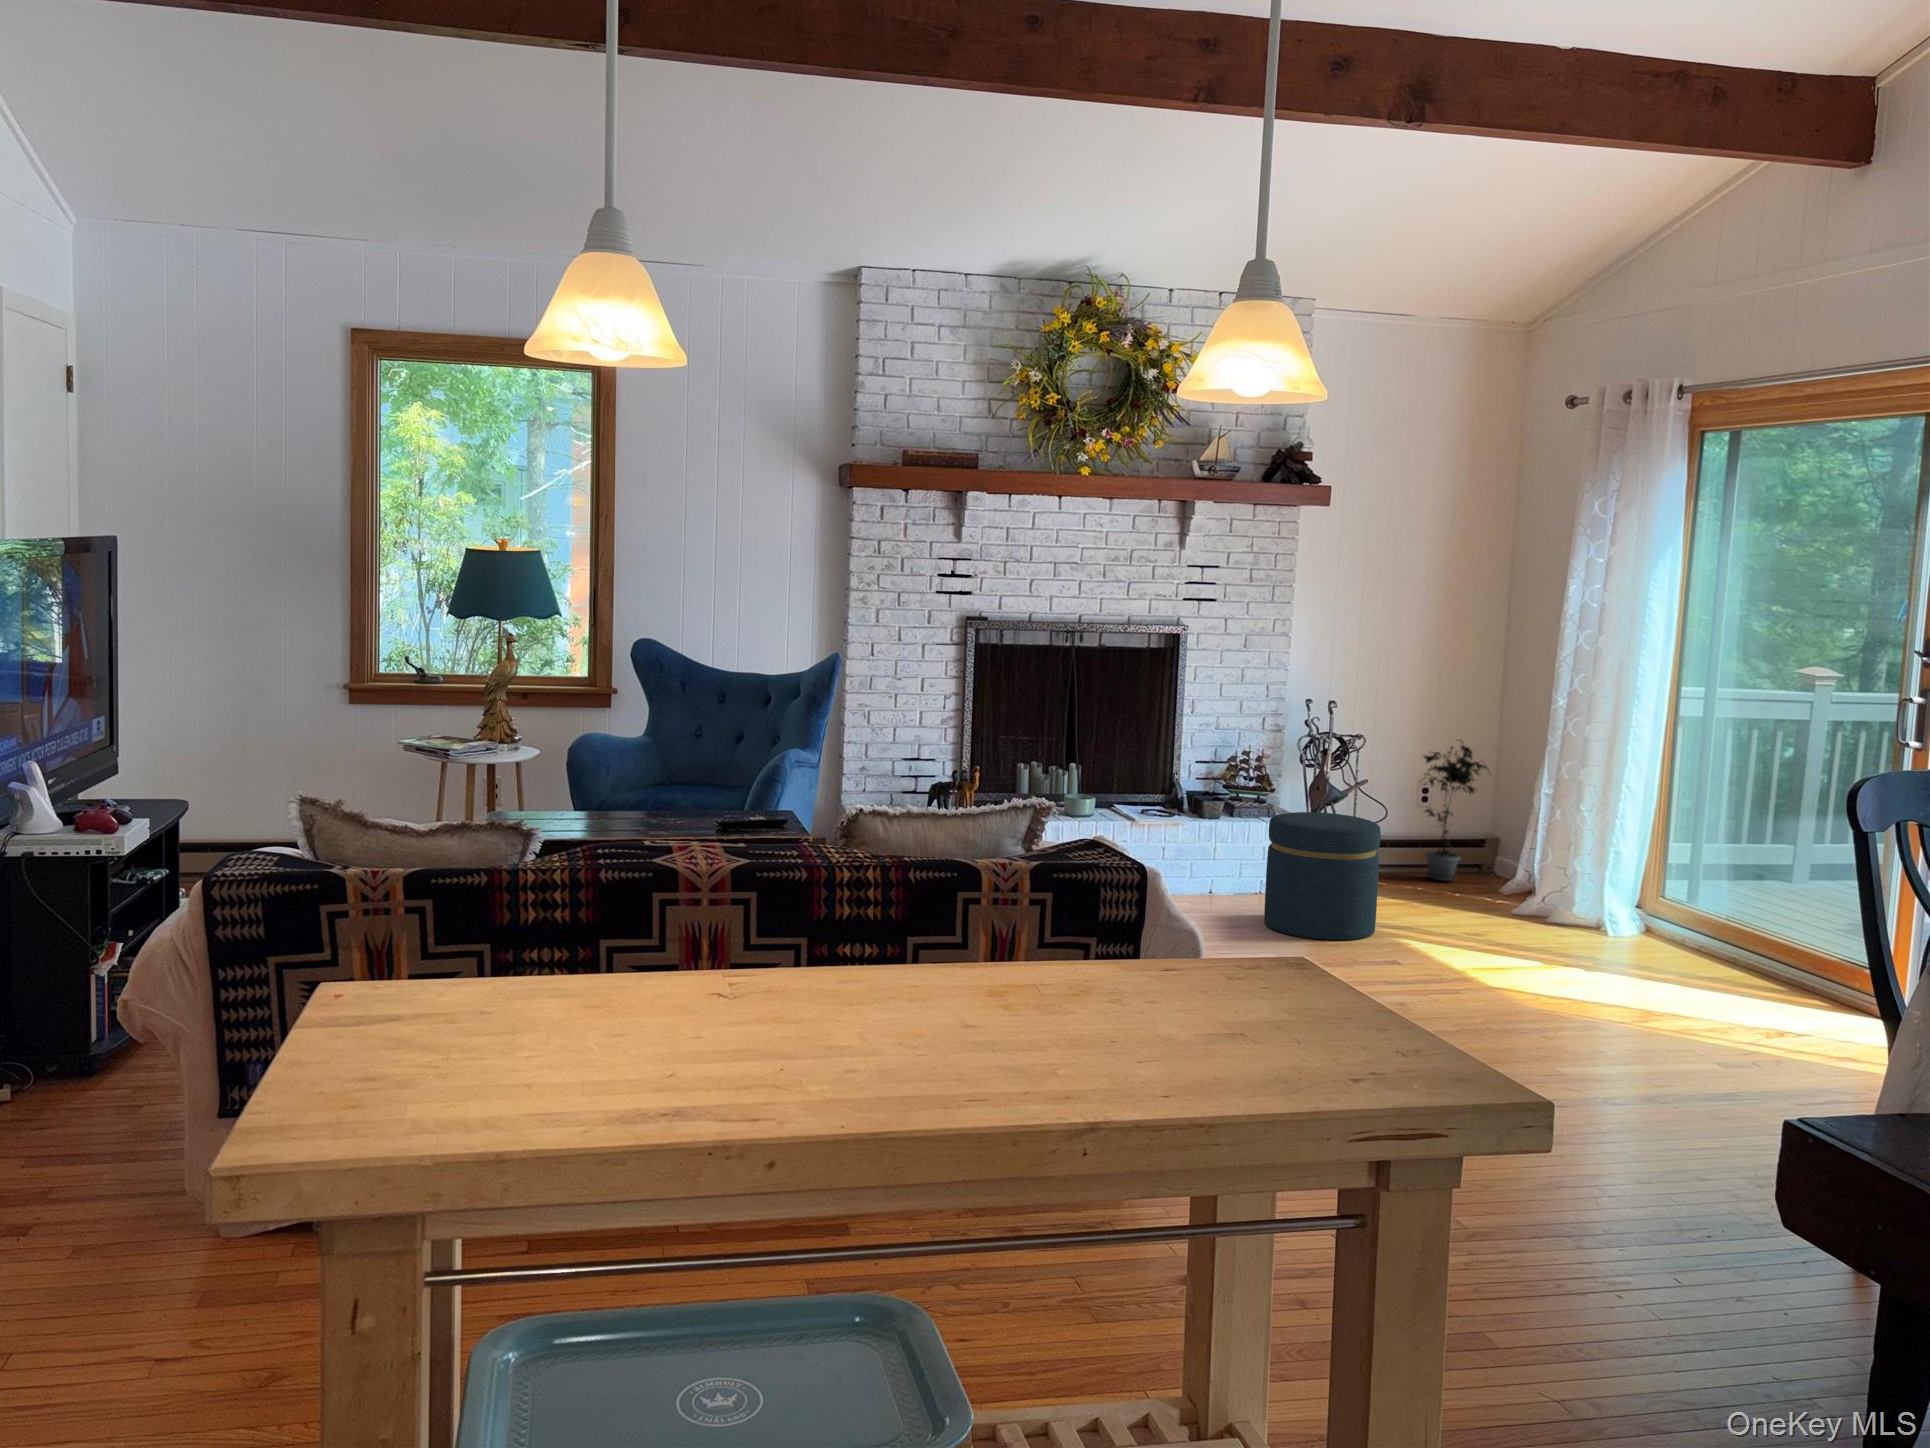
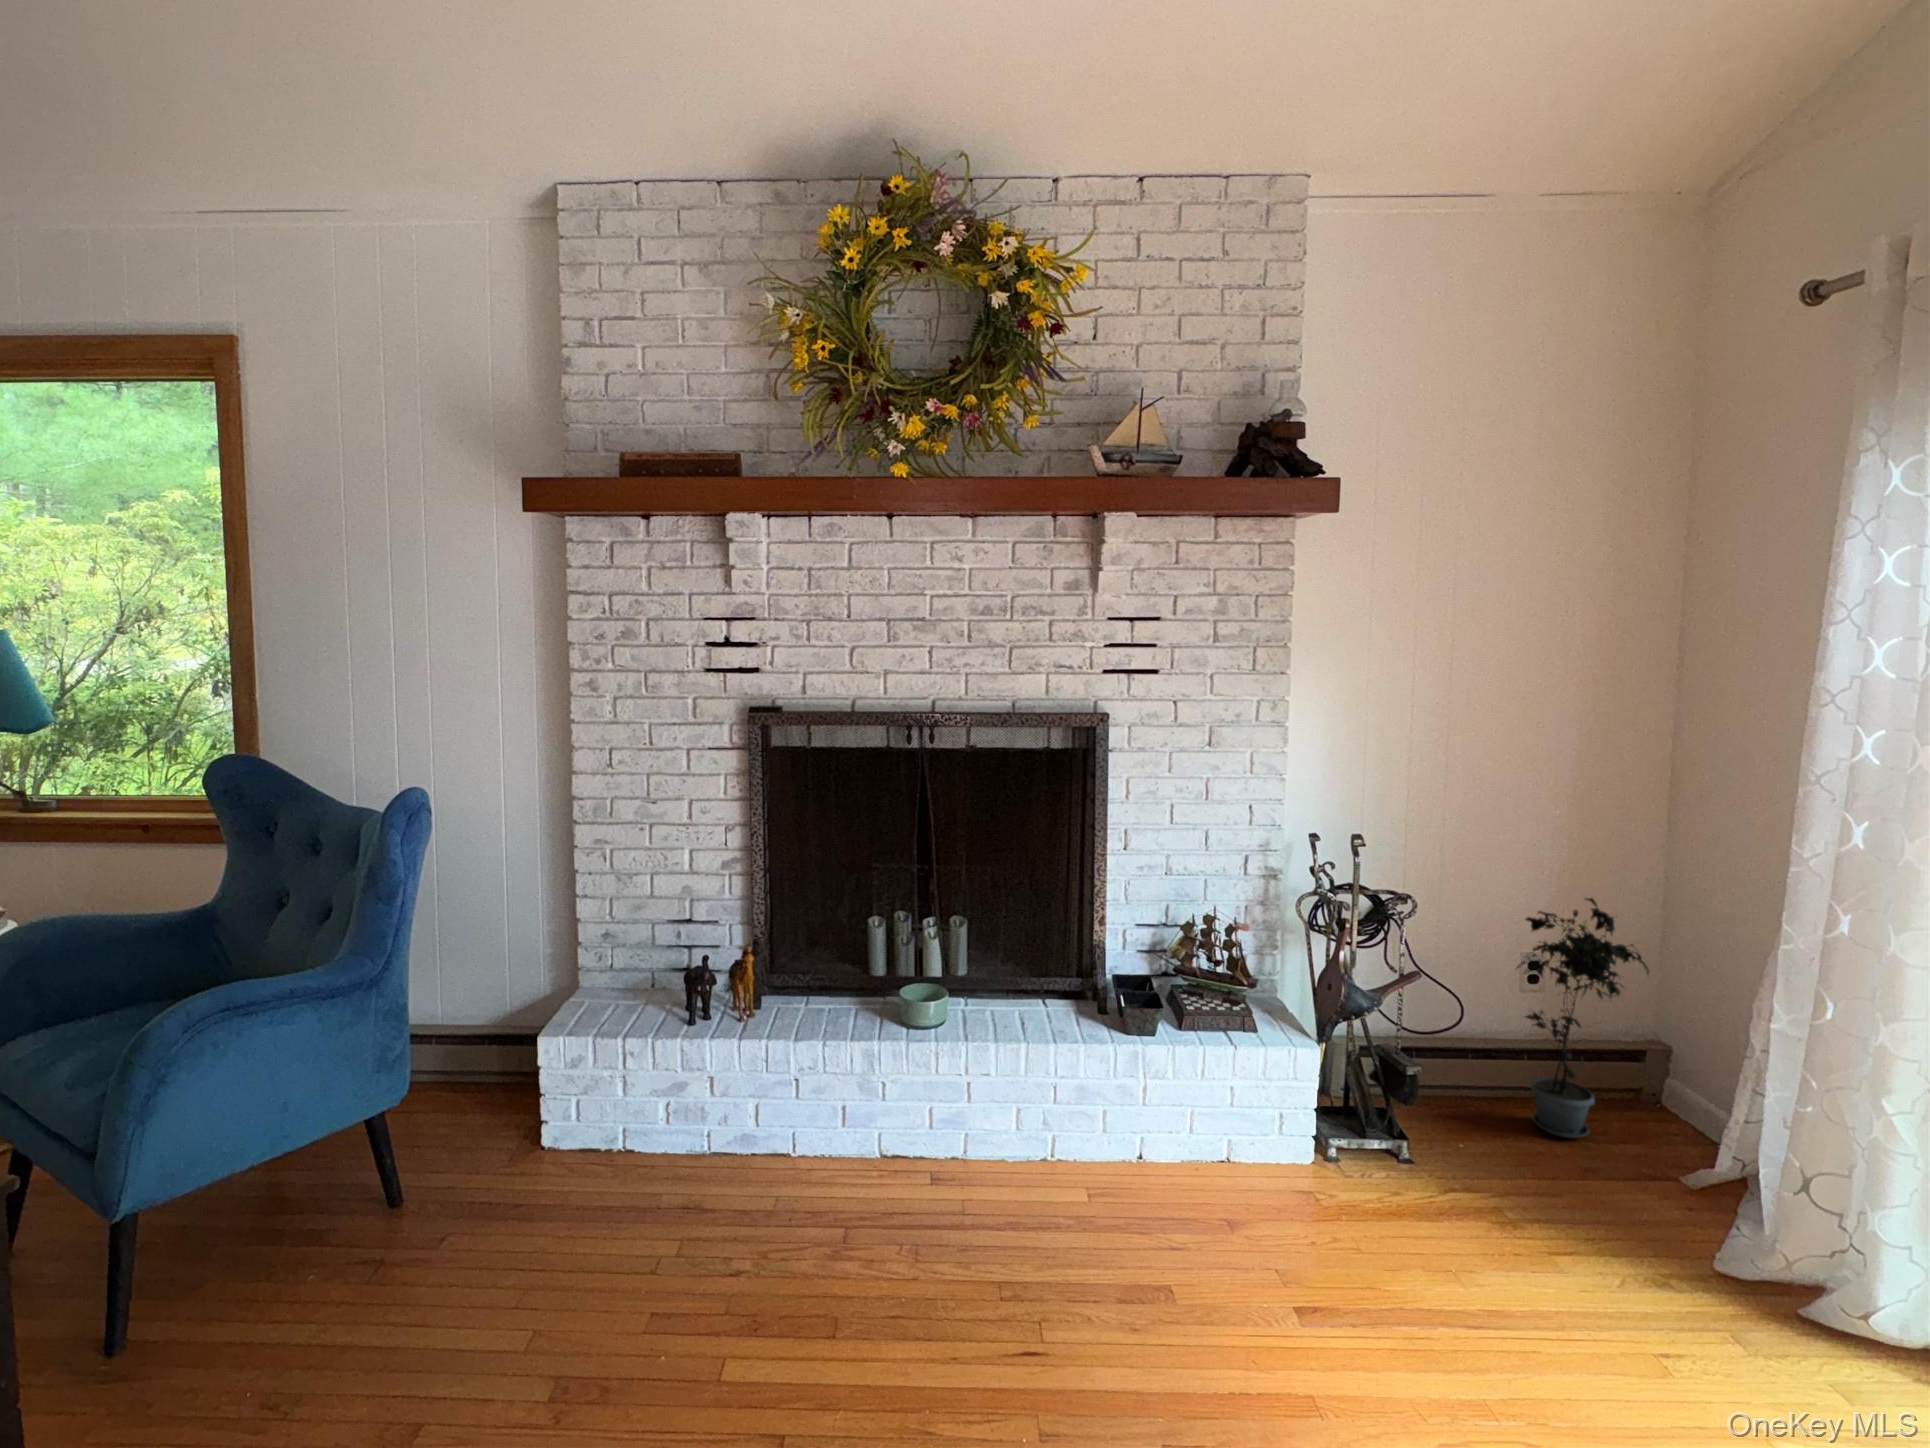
ottoman: present [1264,812,1381,940] -> none [1178,1075,1403,1384]

